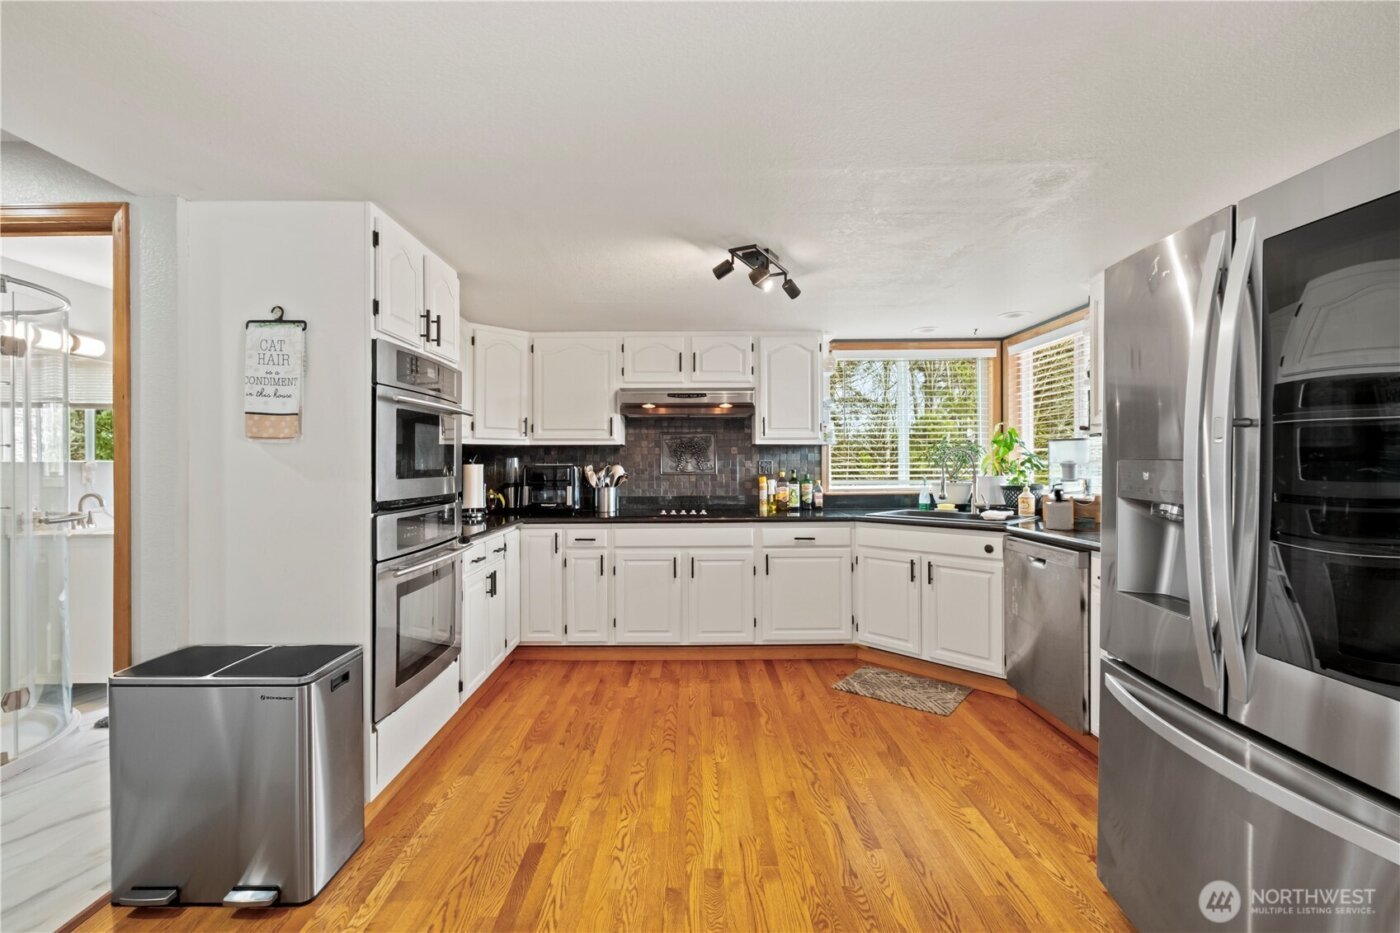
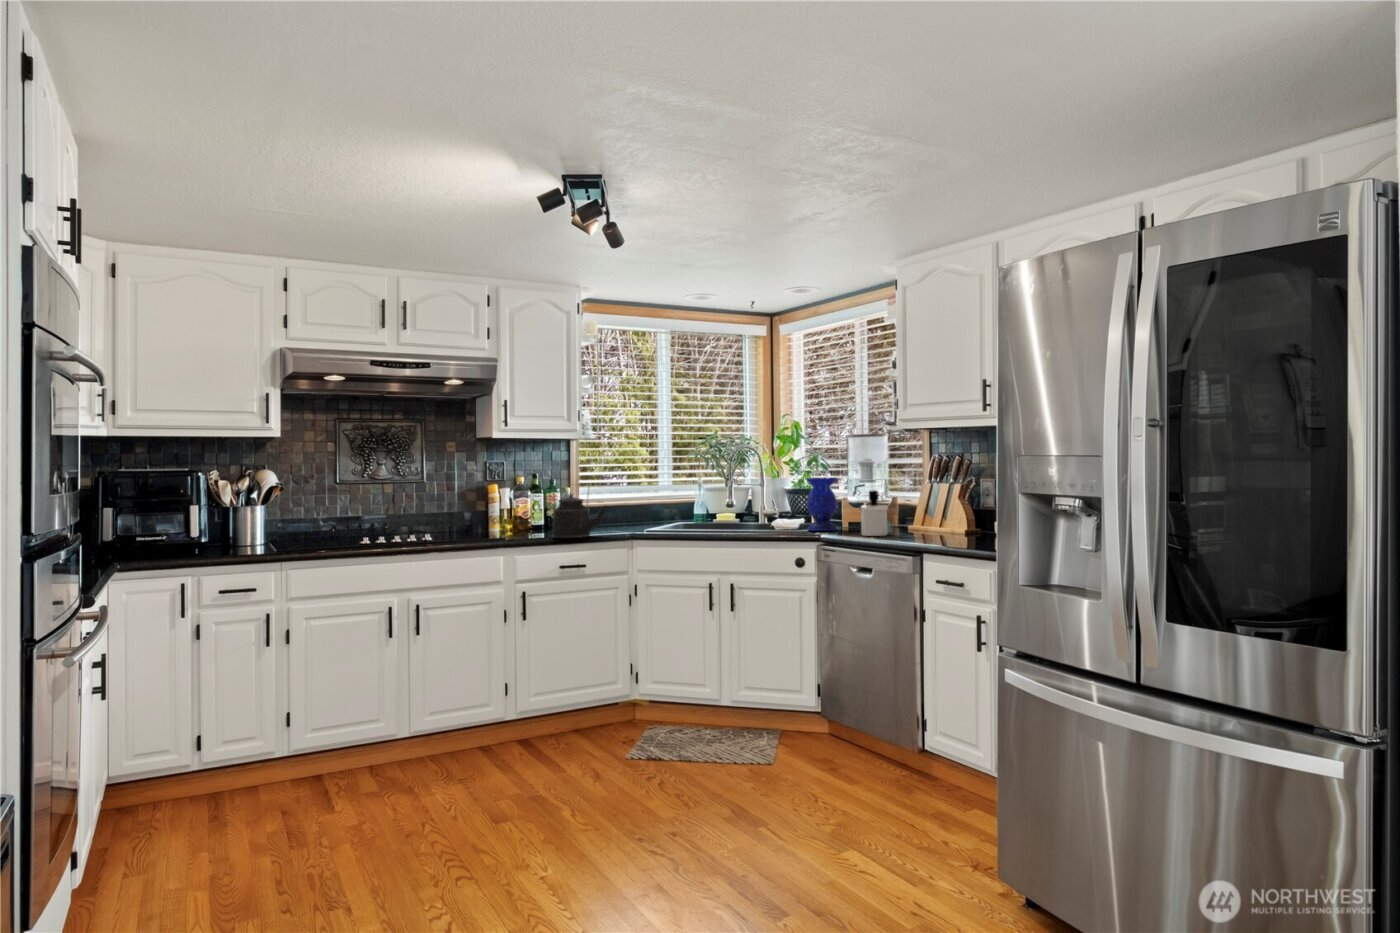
vase: none [1000,477,1032,523] -> present [806,478,837,531]
kettle: none [797,478,839,518] -> present [552,494,608,538]

